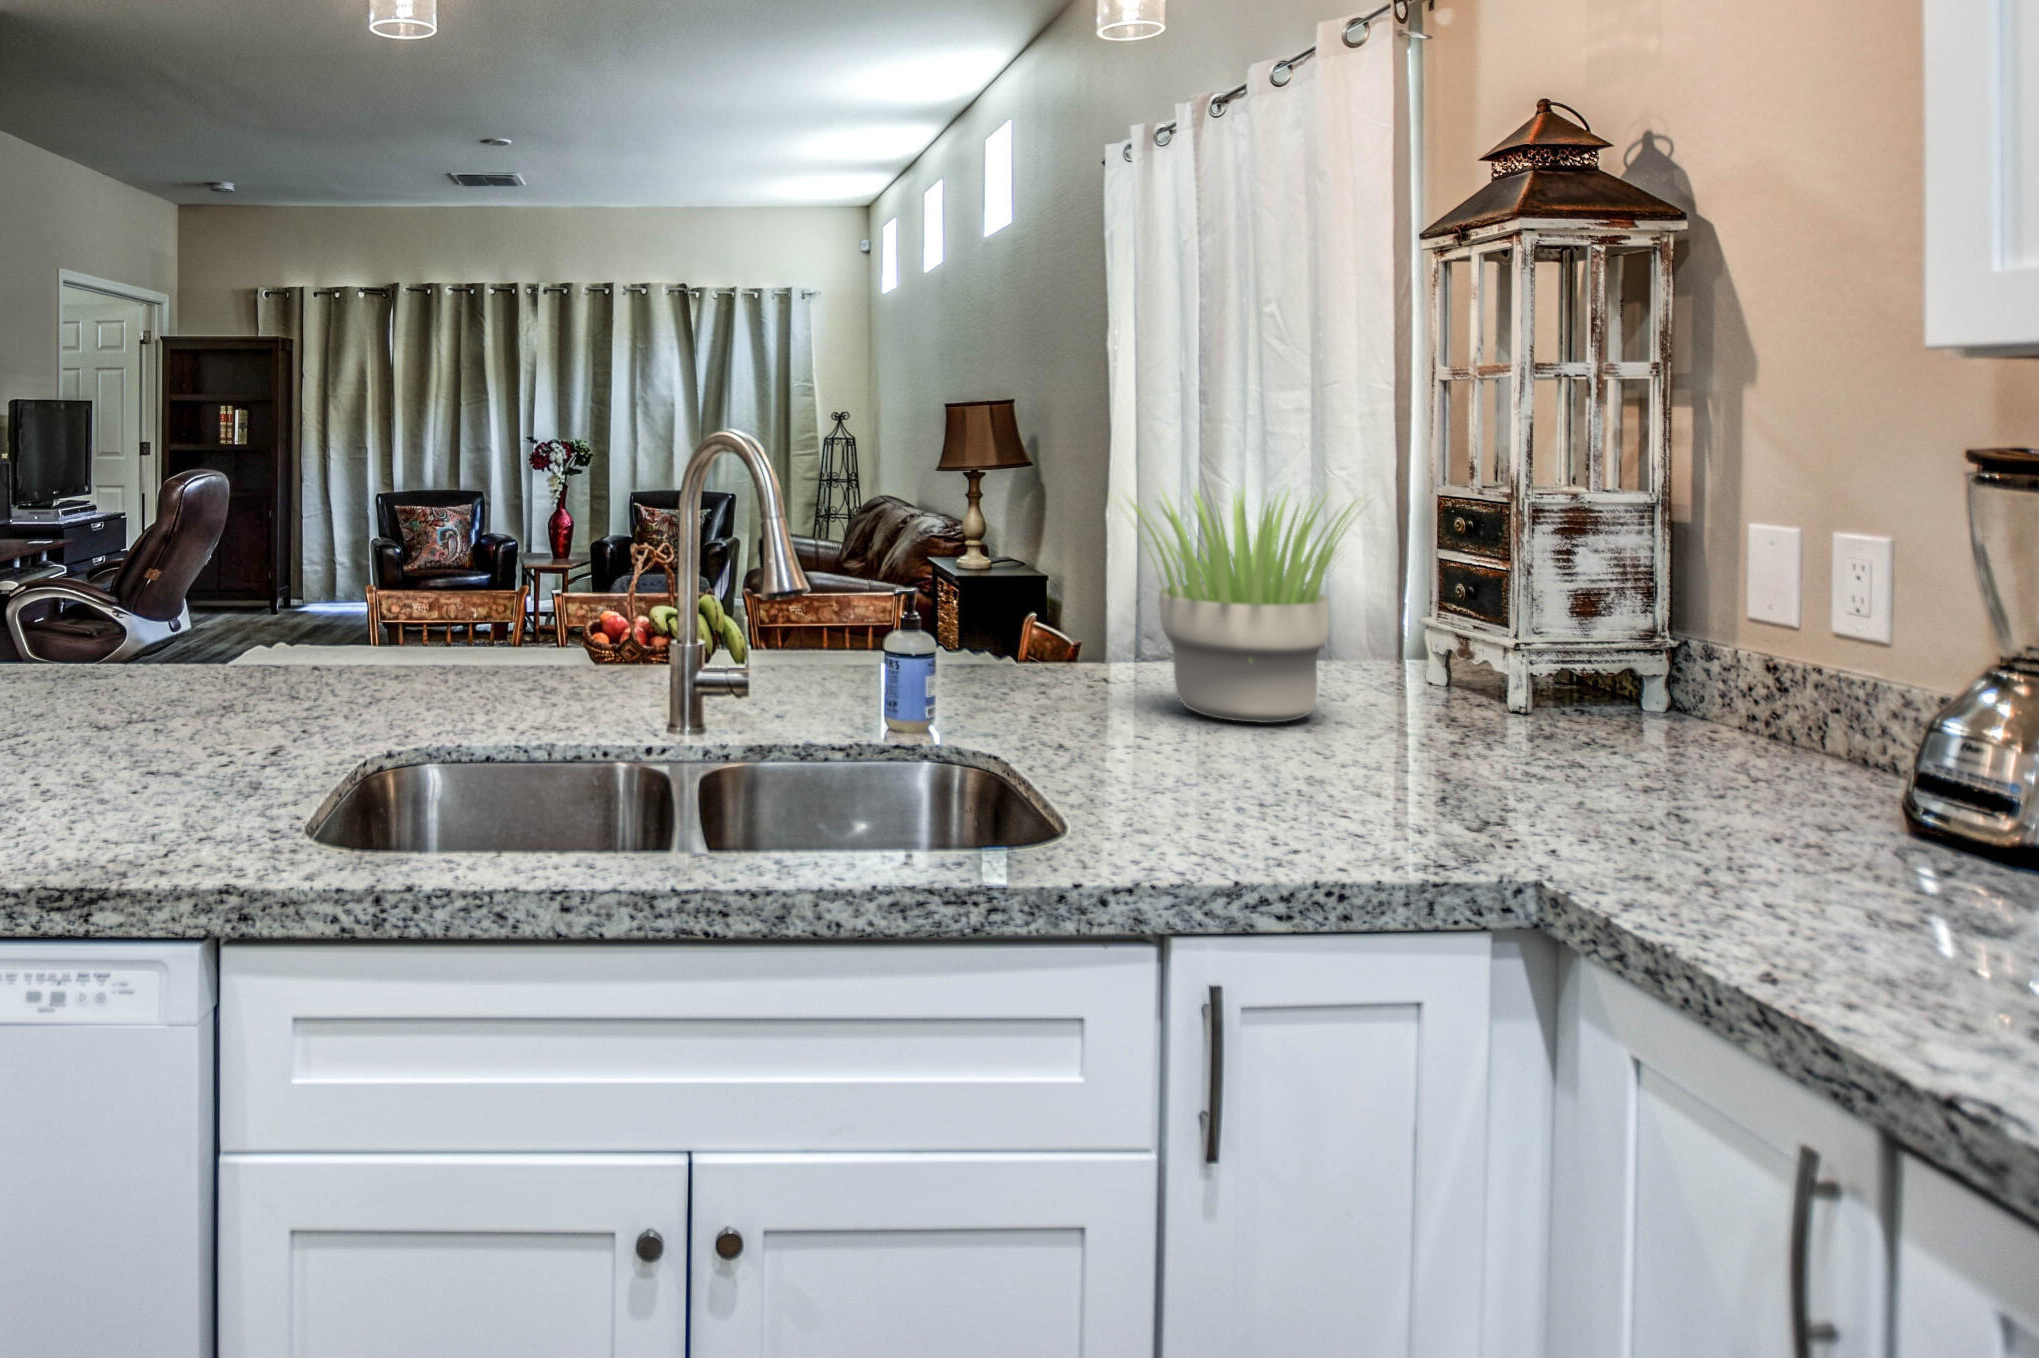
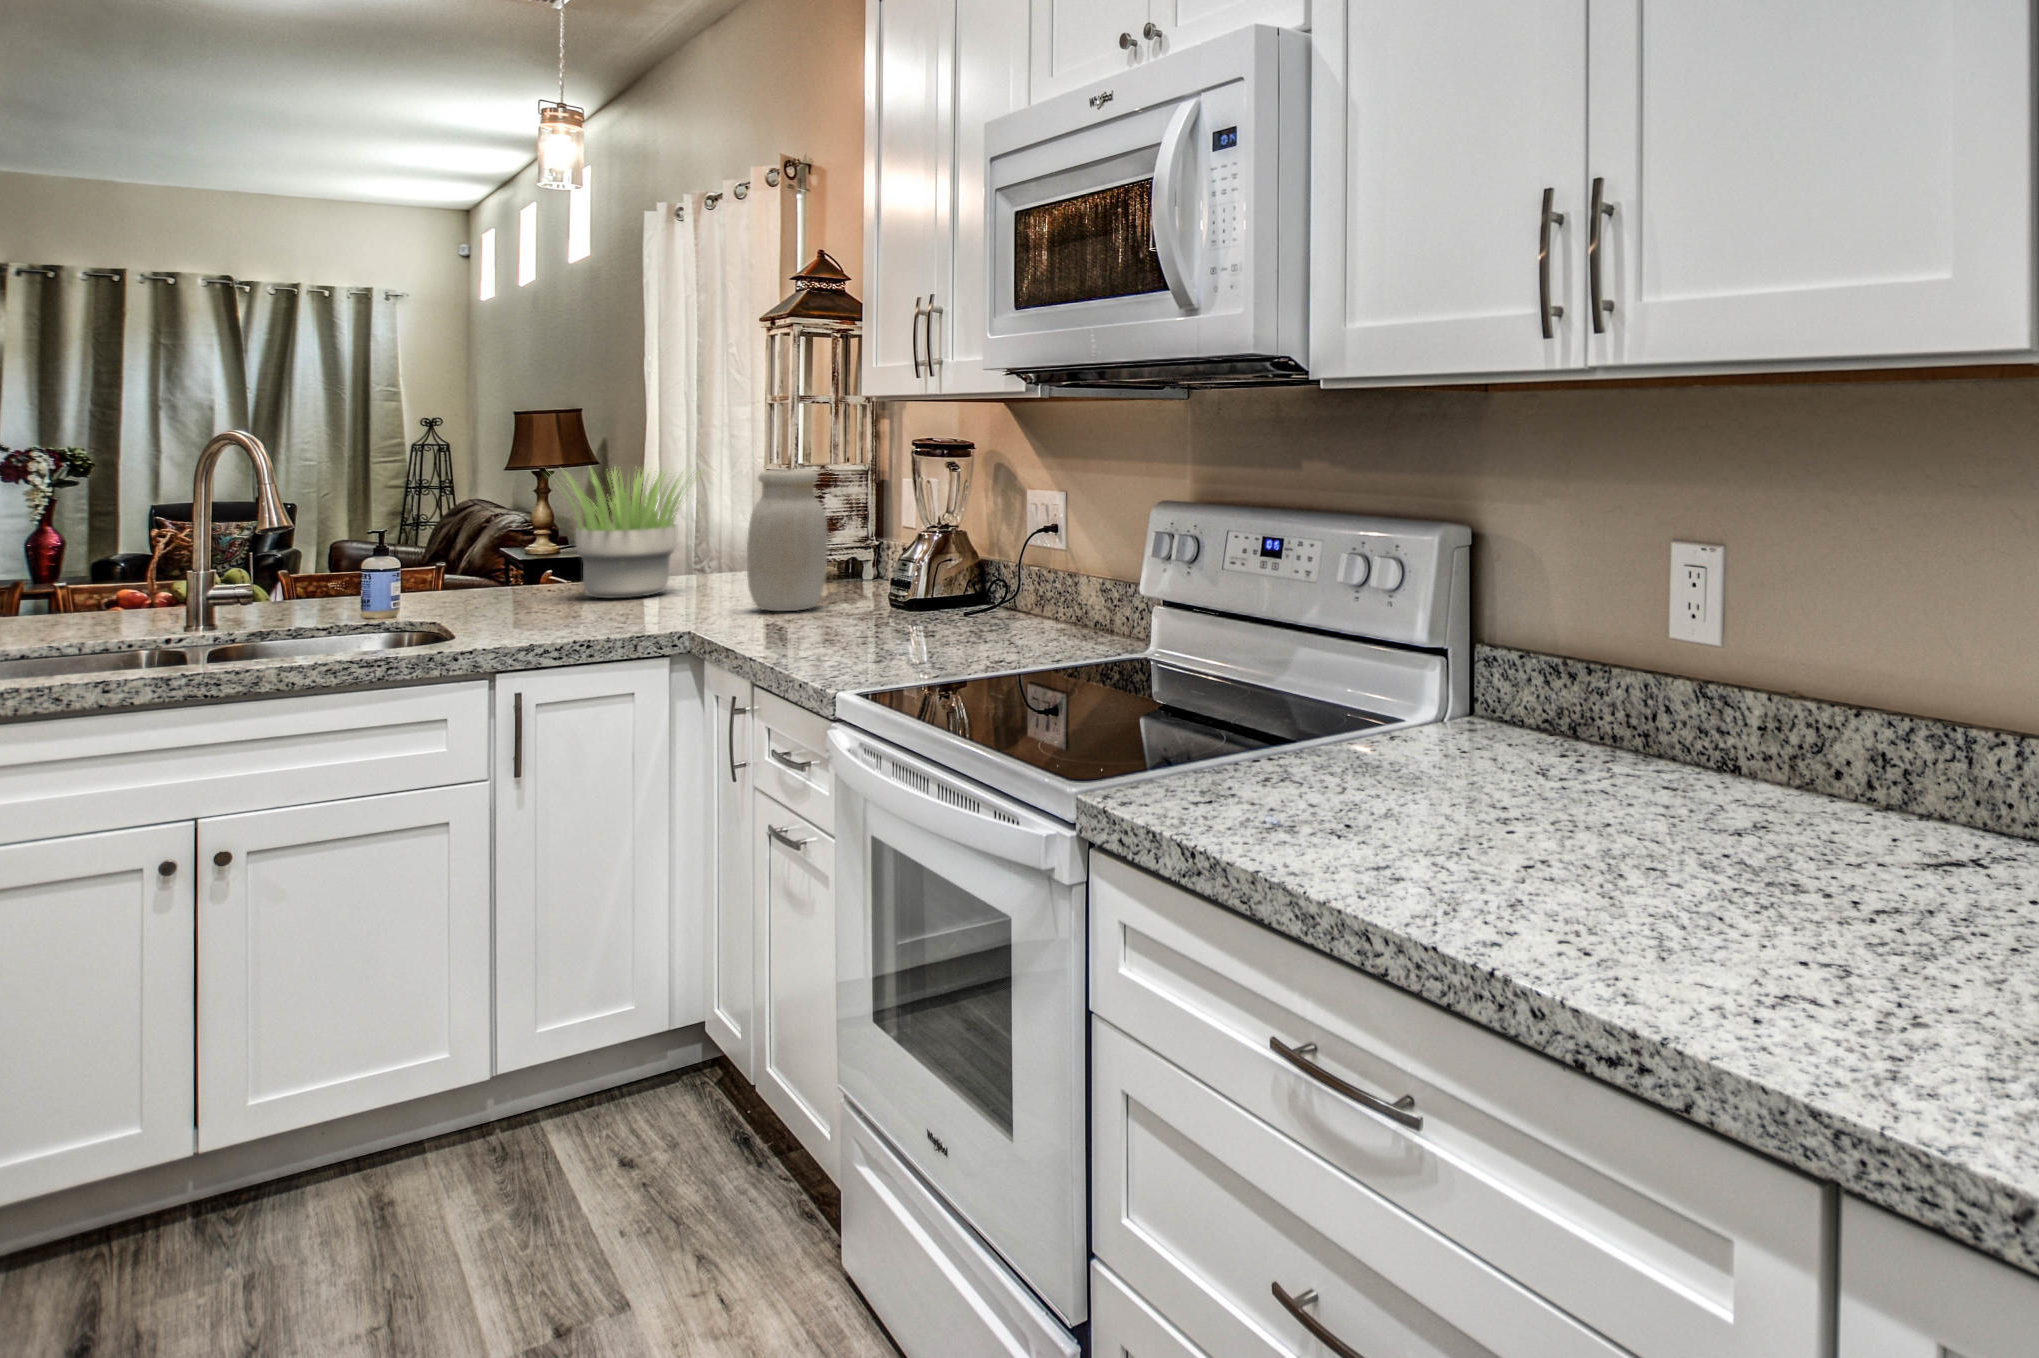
jar: none [1579,512,1788,842] -> present [747,469,827,611]

